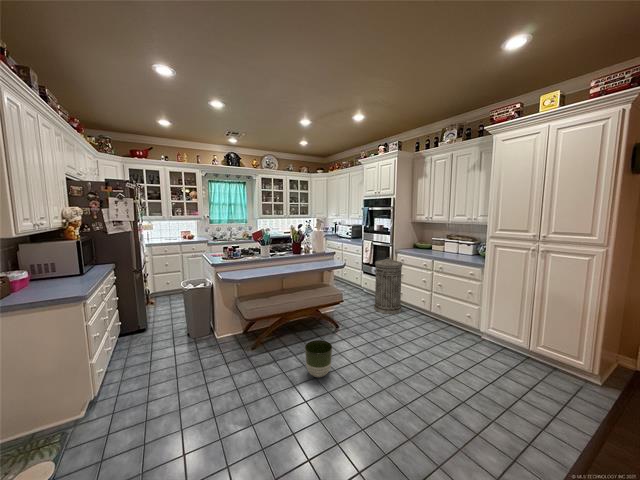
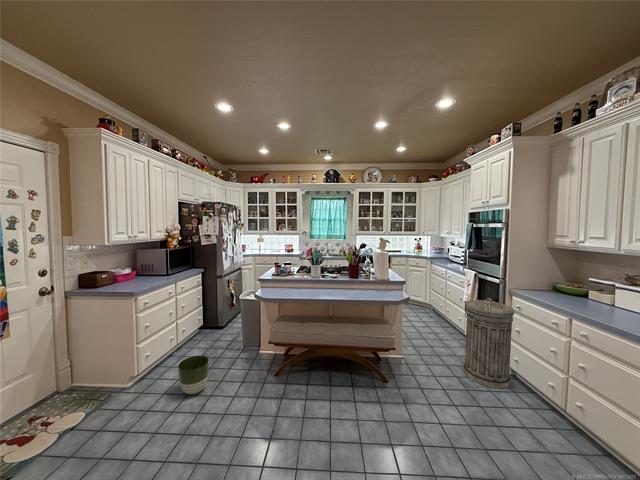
planter: present [305,340,332,377] -> present [178,356,209,394]

